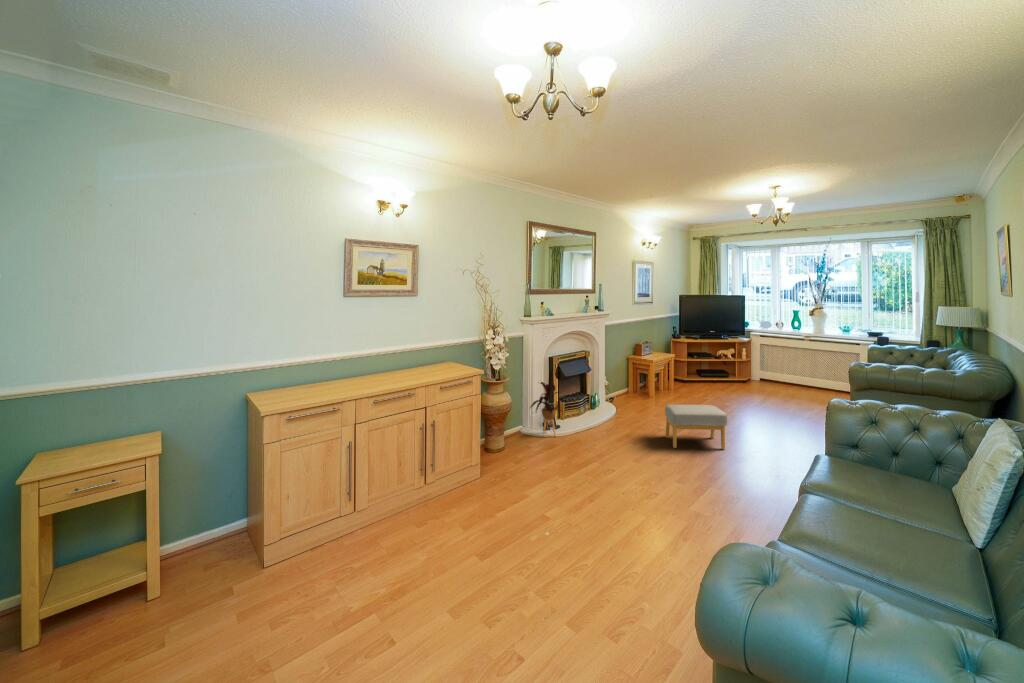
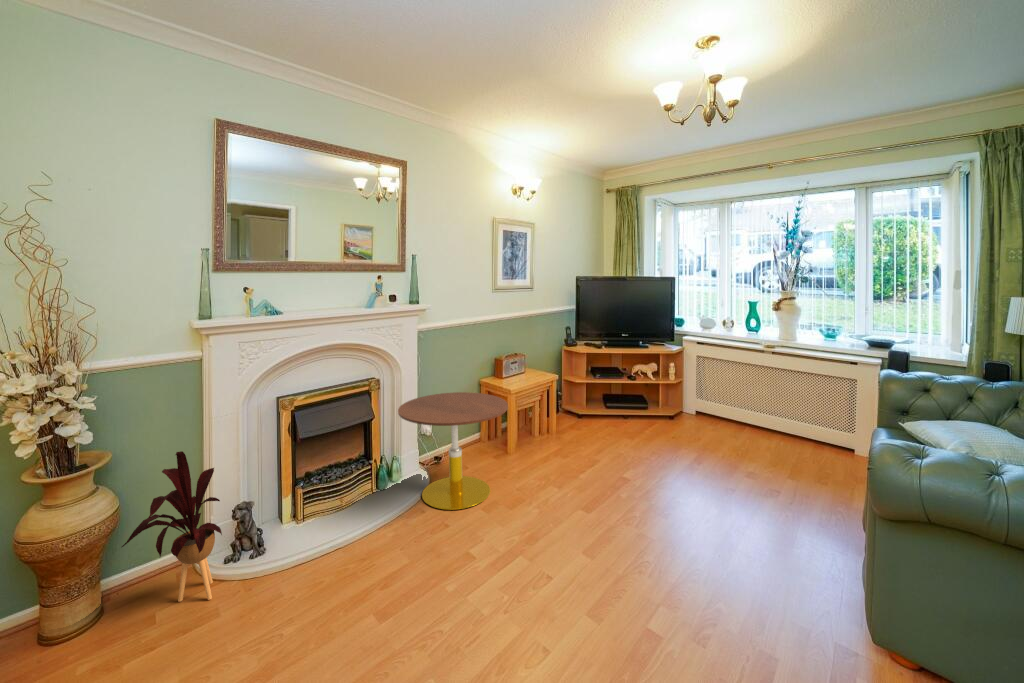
side table: none [604,360,663,416] -> present [398,392,508,510]
footstool: present [665,405,727,449] -> none [445,524,578,660]

